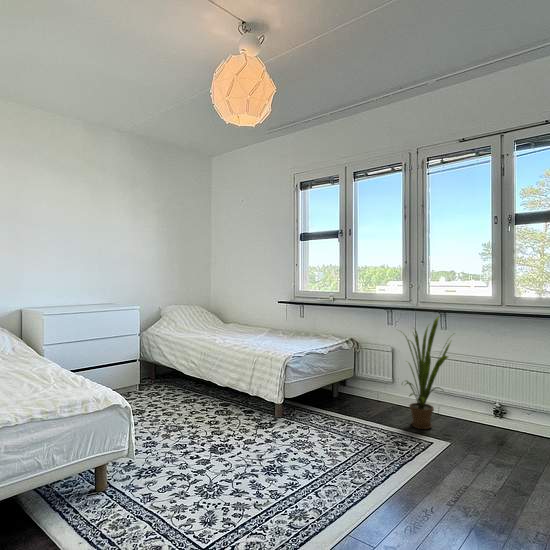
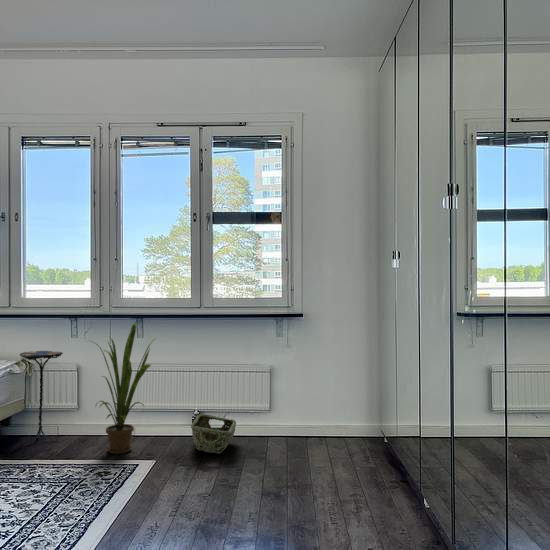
side table: none [349,333,381,406] -> present [20,351,63,445]
woven basket: none [486,410,542,455] -> present [191,414,236,454]

